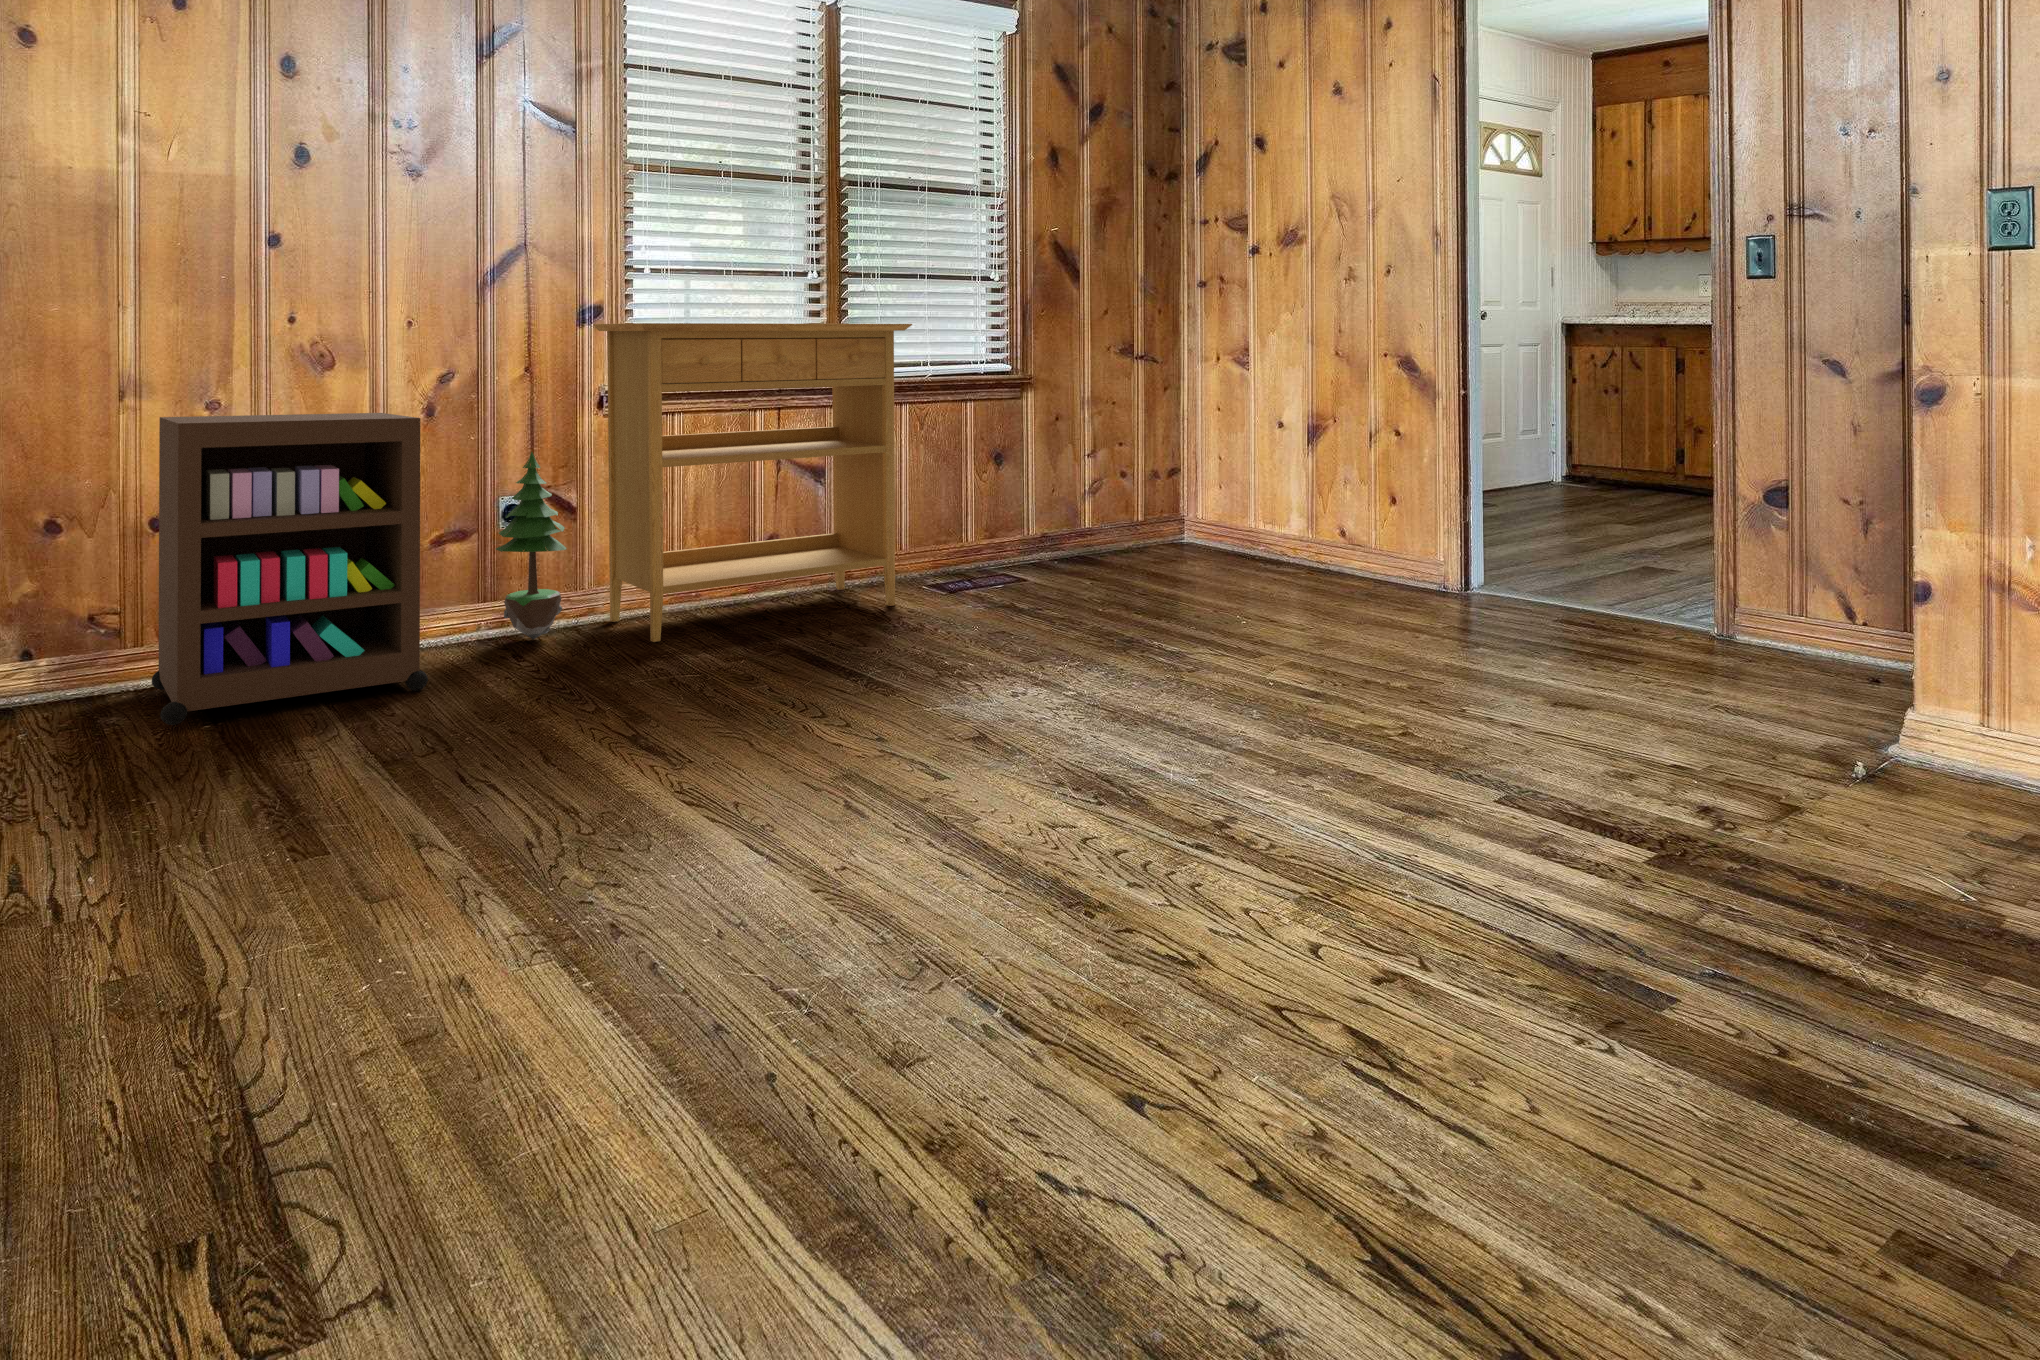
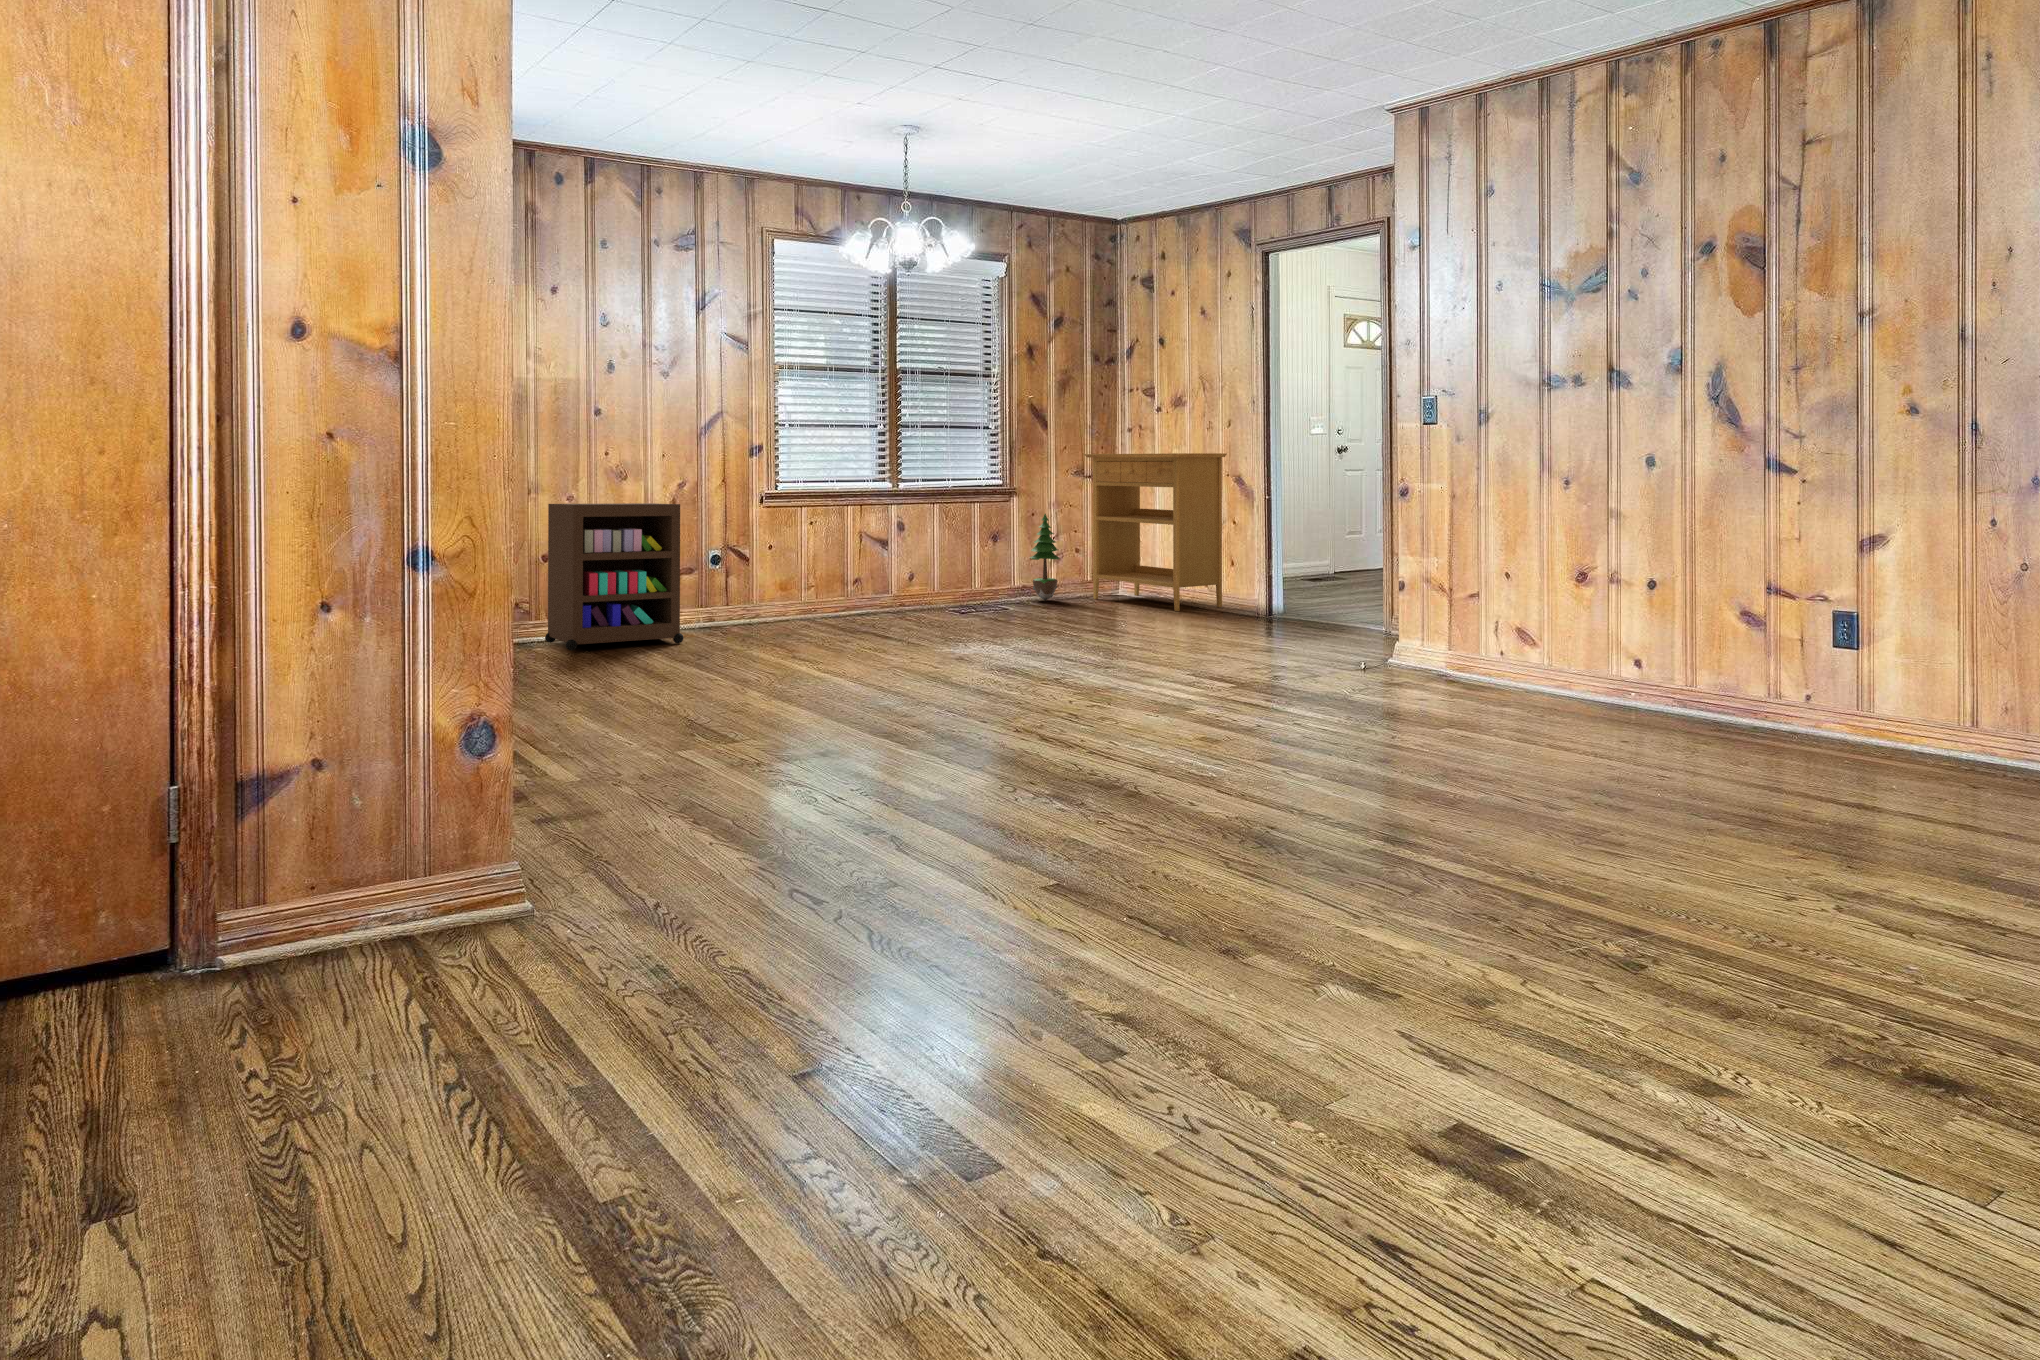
console table: present [593,323,912,642] -> present [1084,453,1227,611]
potted tree: present [496,452,567,640] -> present [1030,514,1060,601]

